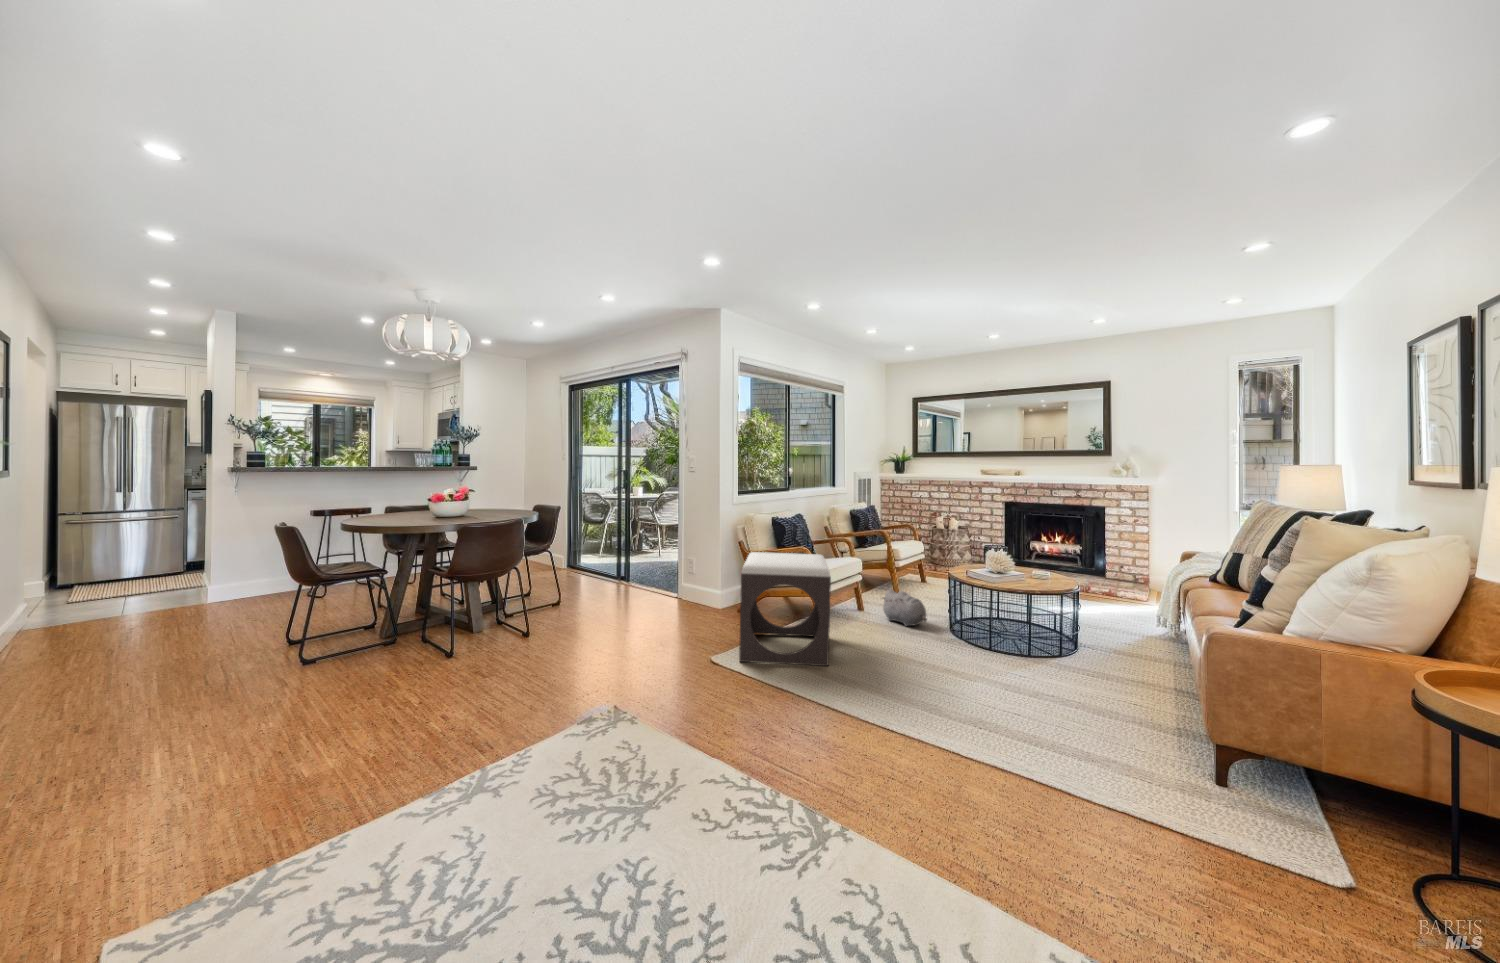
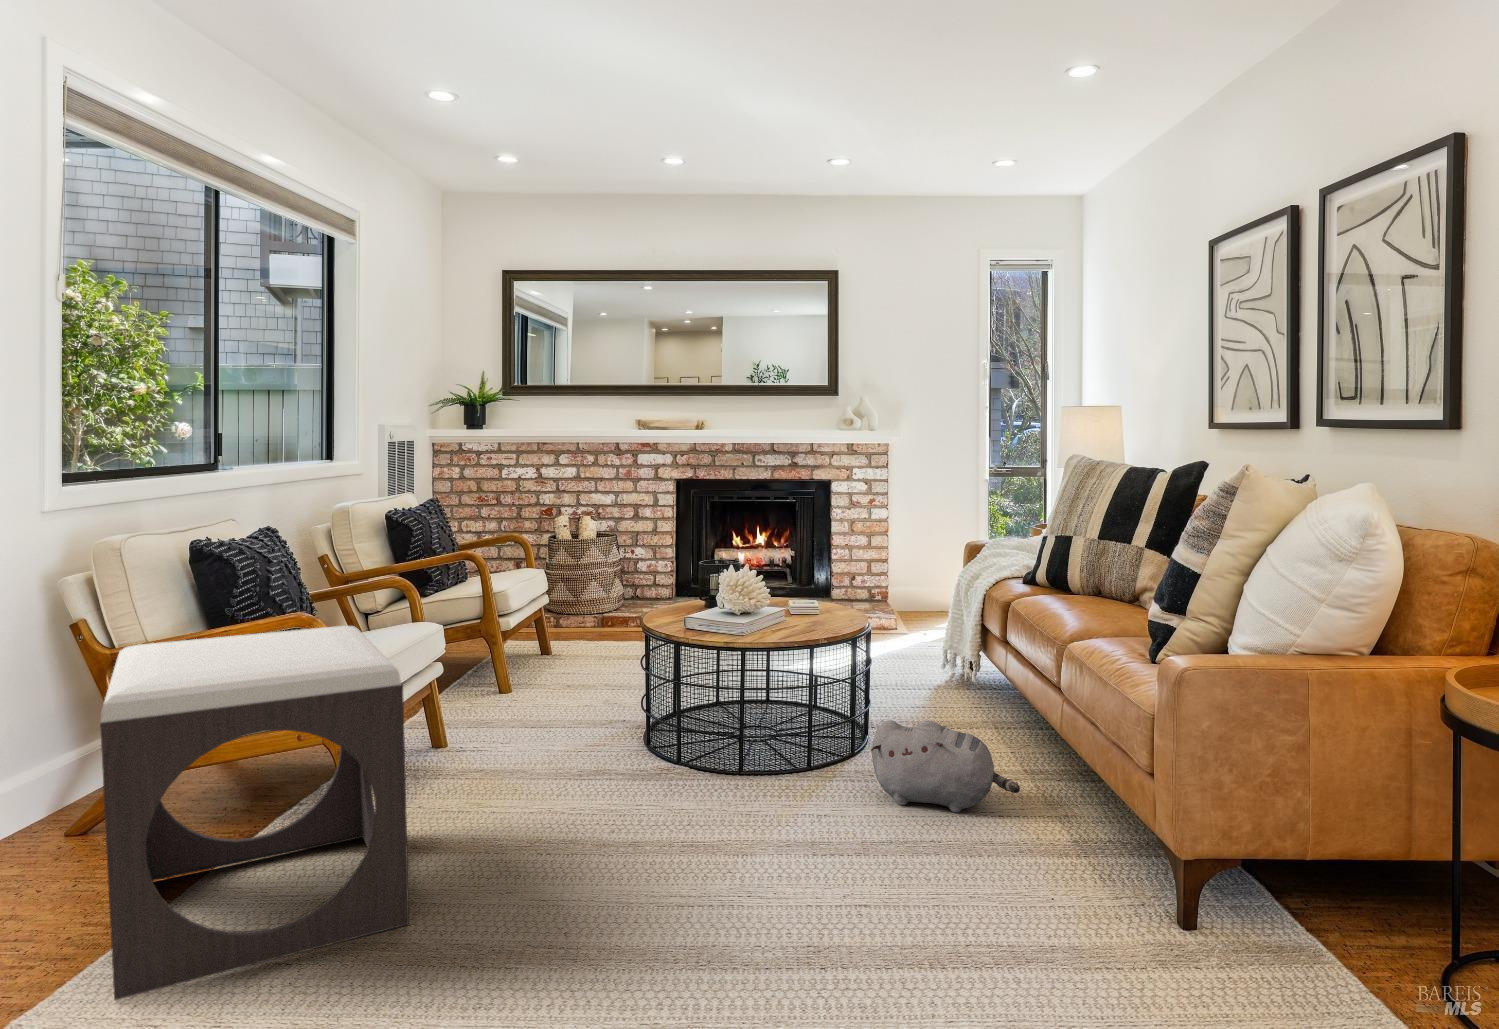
plush toy: present [883,590,927,626] -> present [871,720,1020,812]

